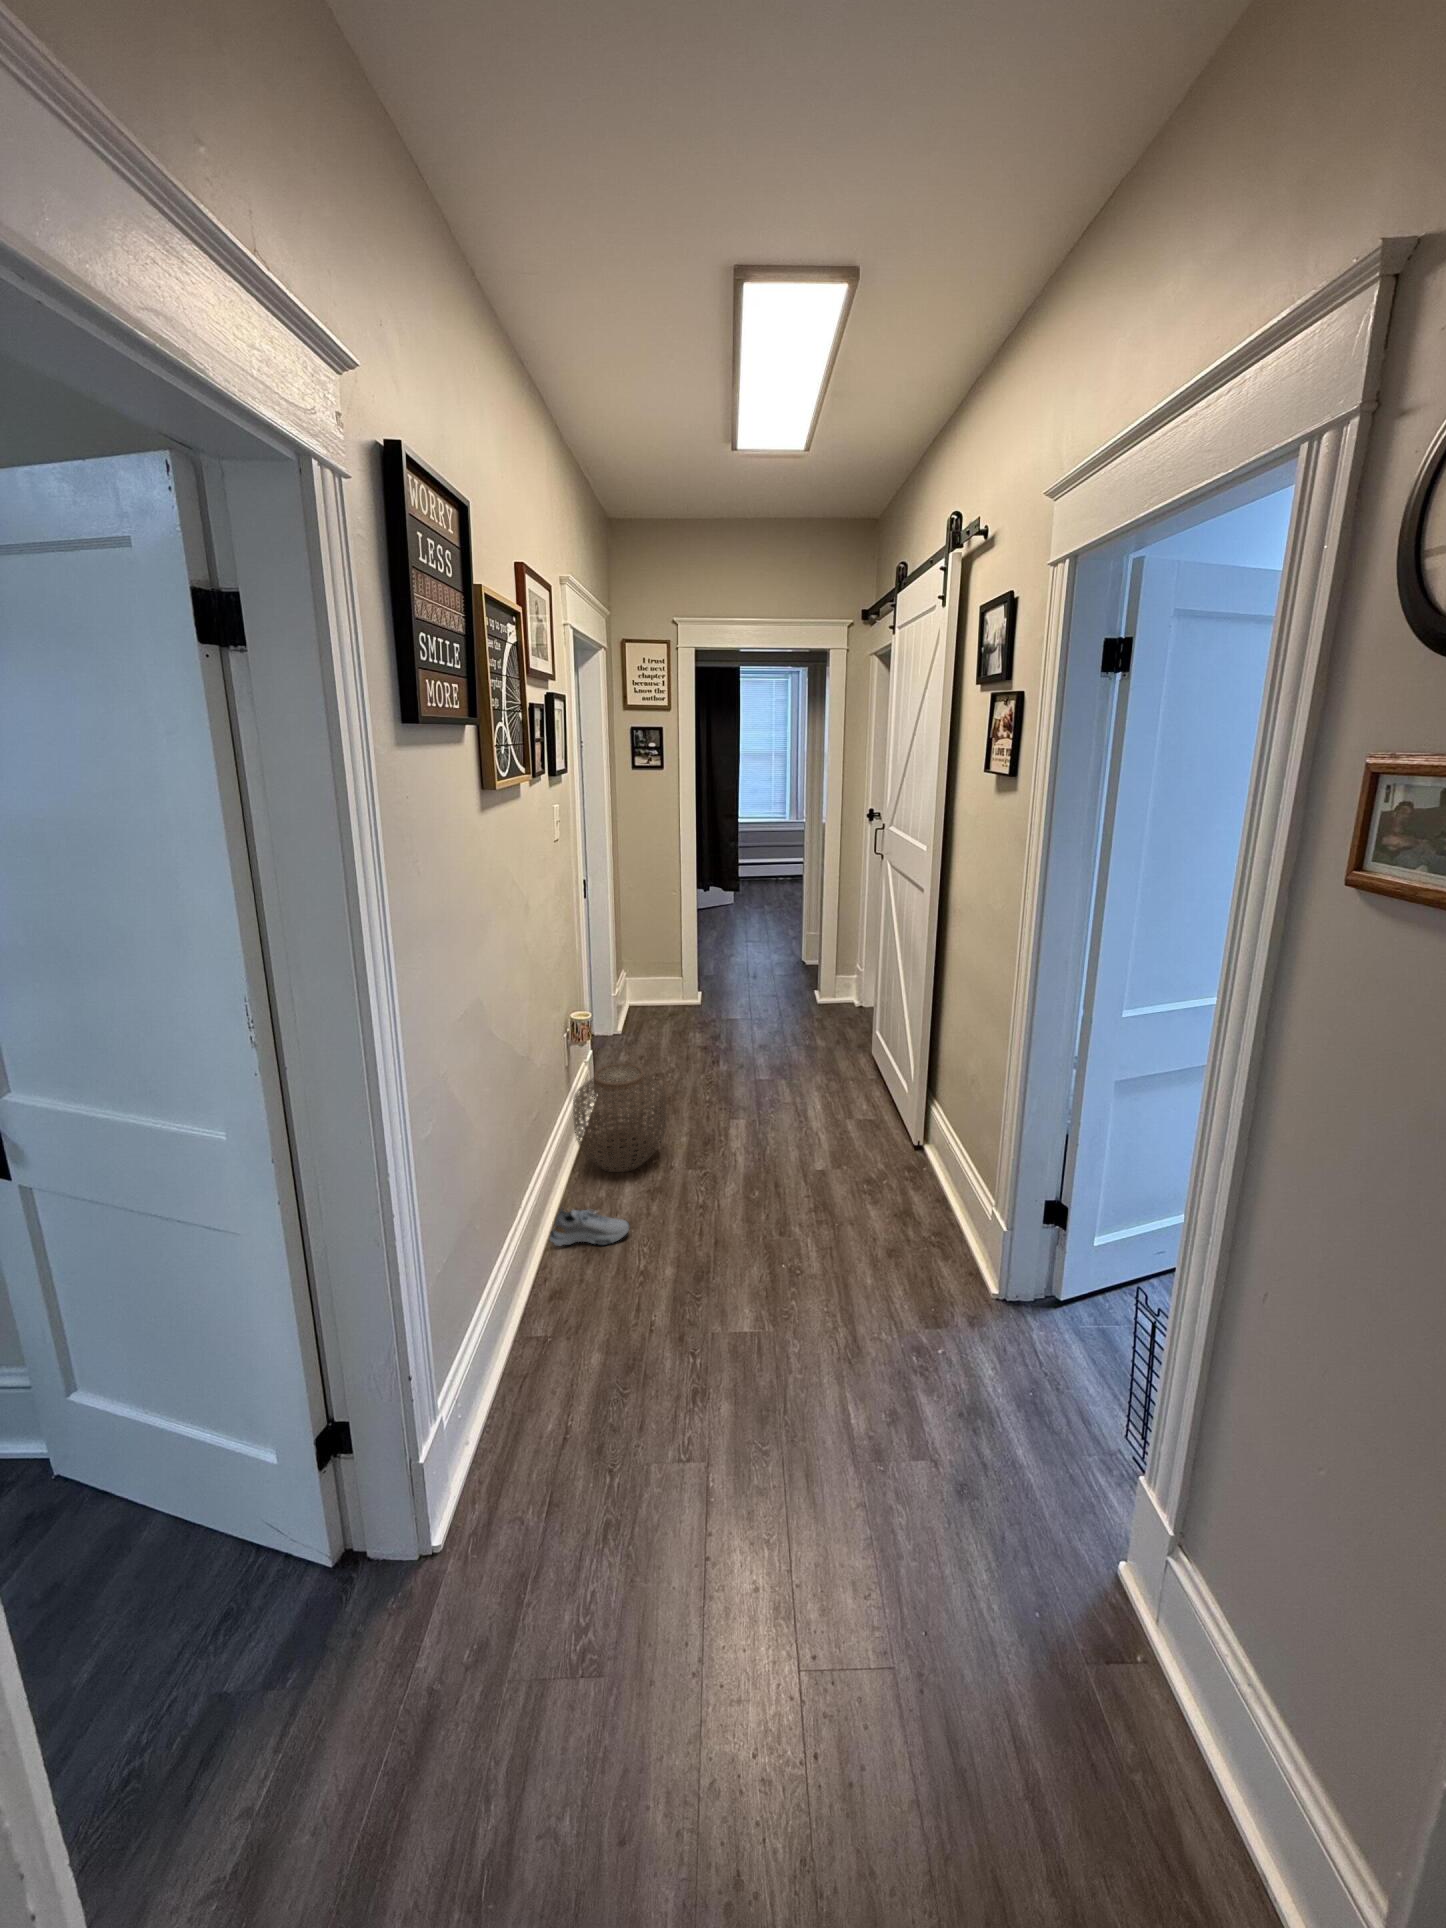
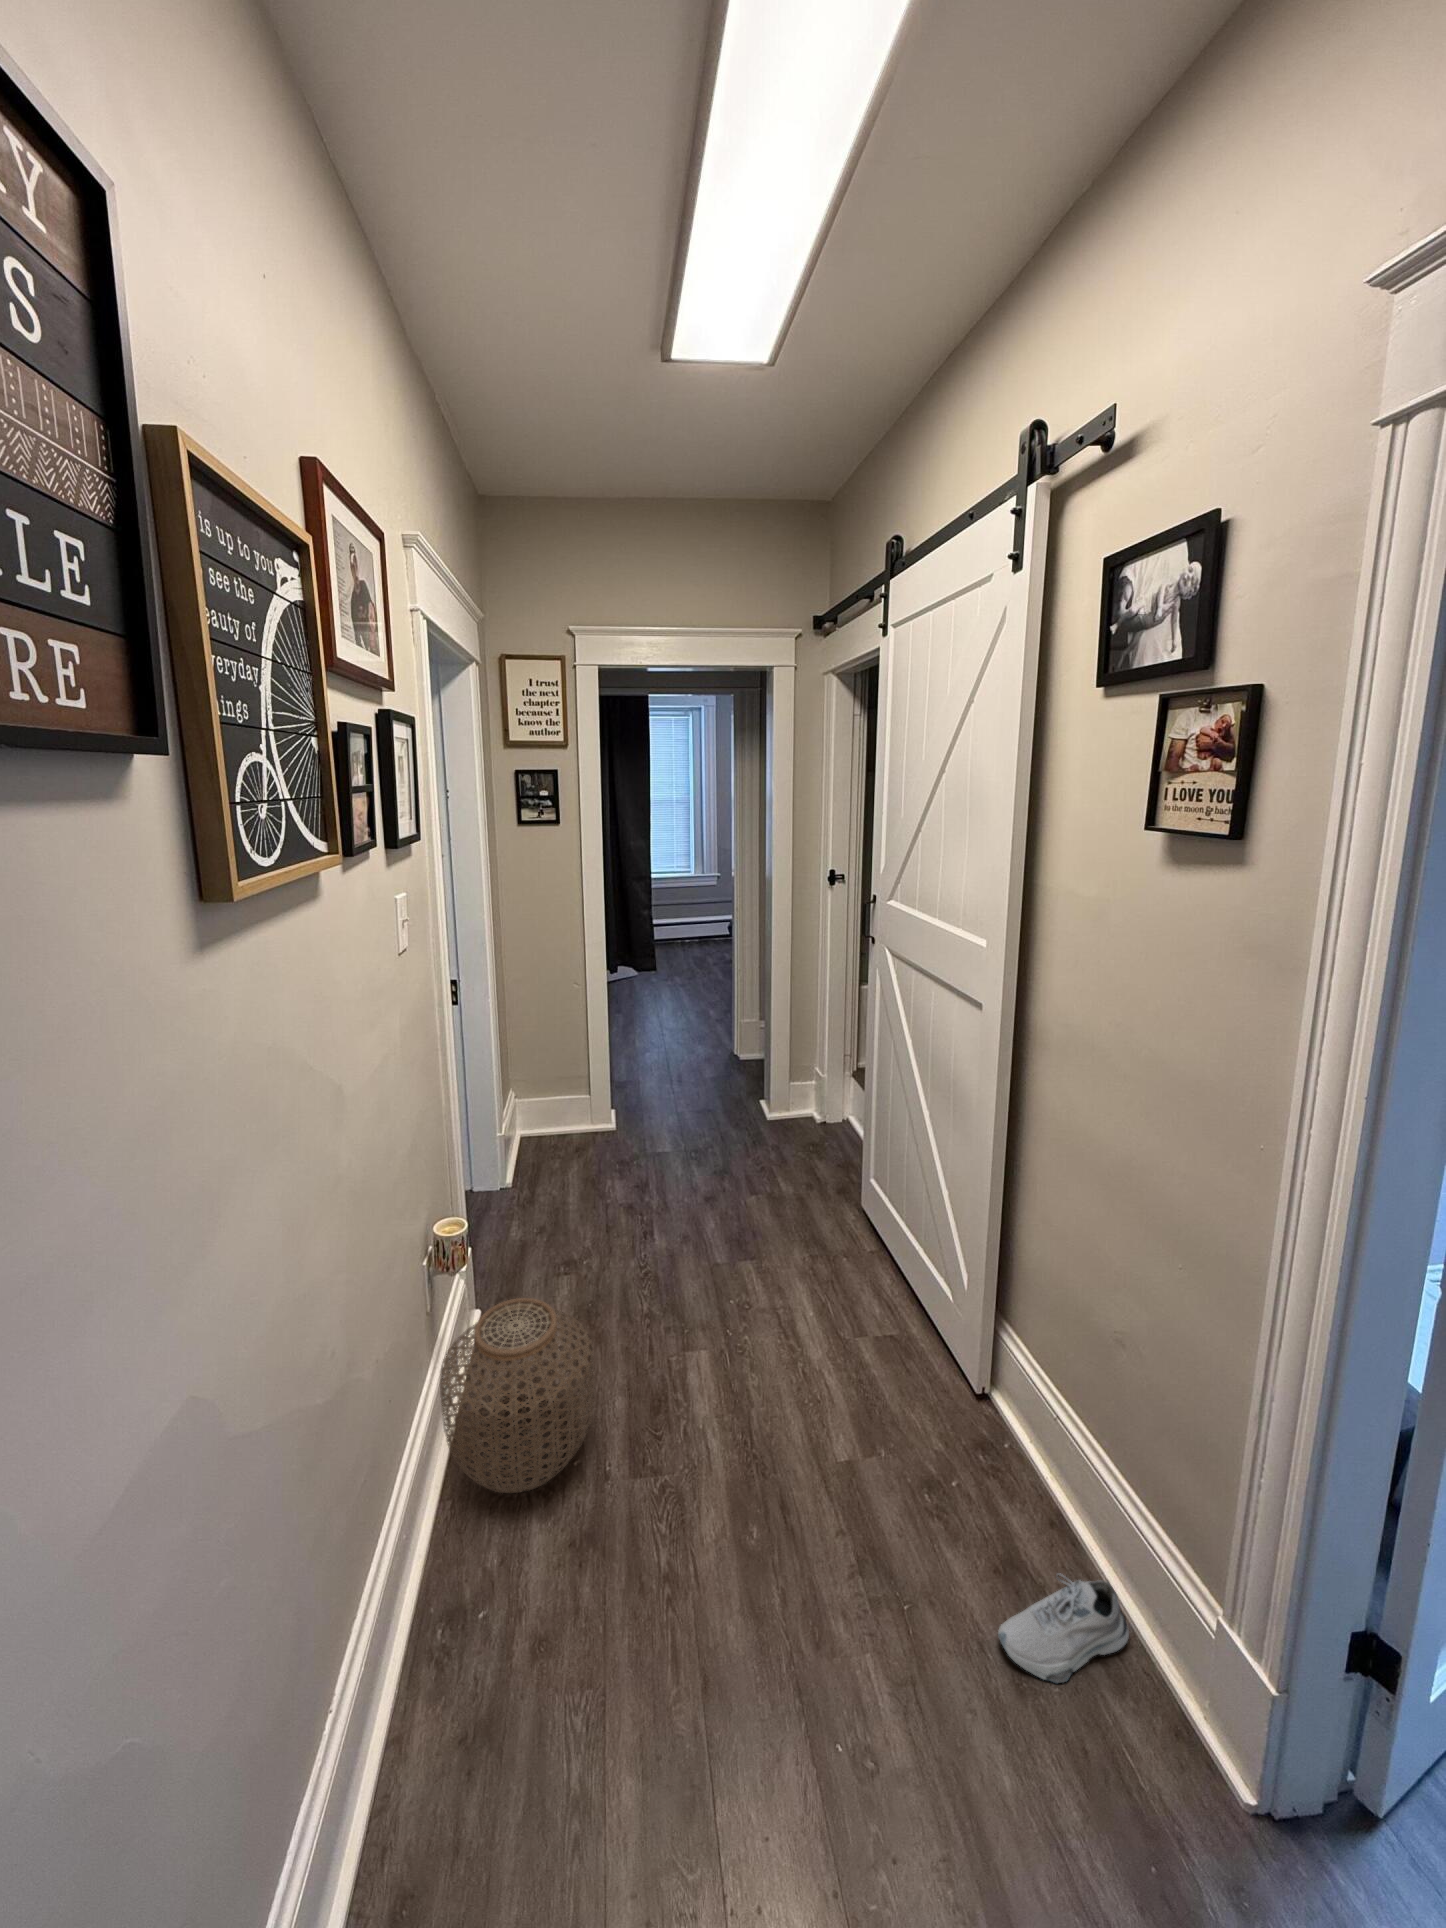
shoe: present [550,1209,629,1246] -> present [998,1573,1129,1683]

